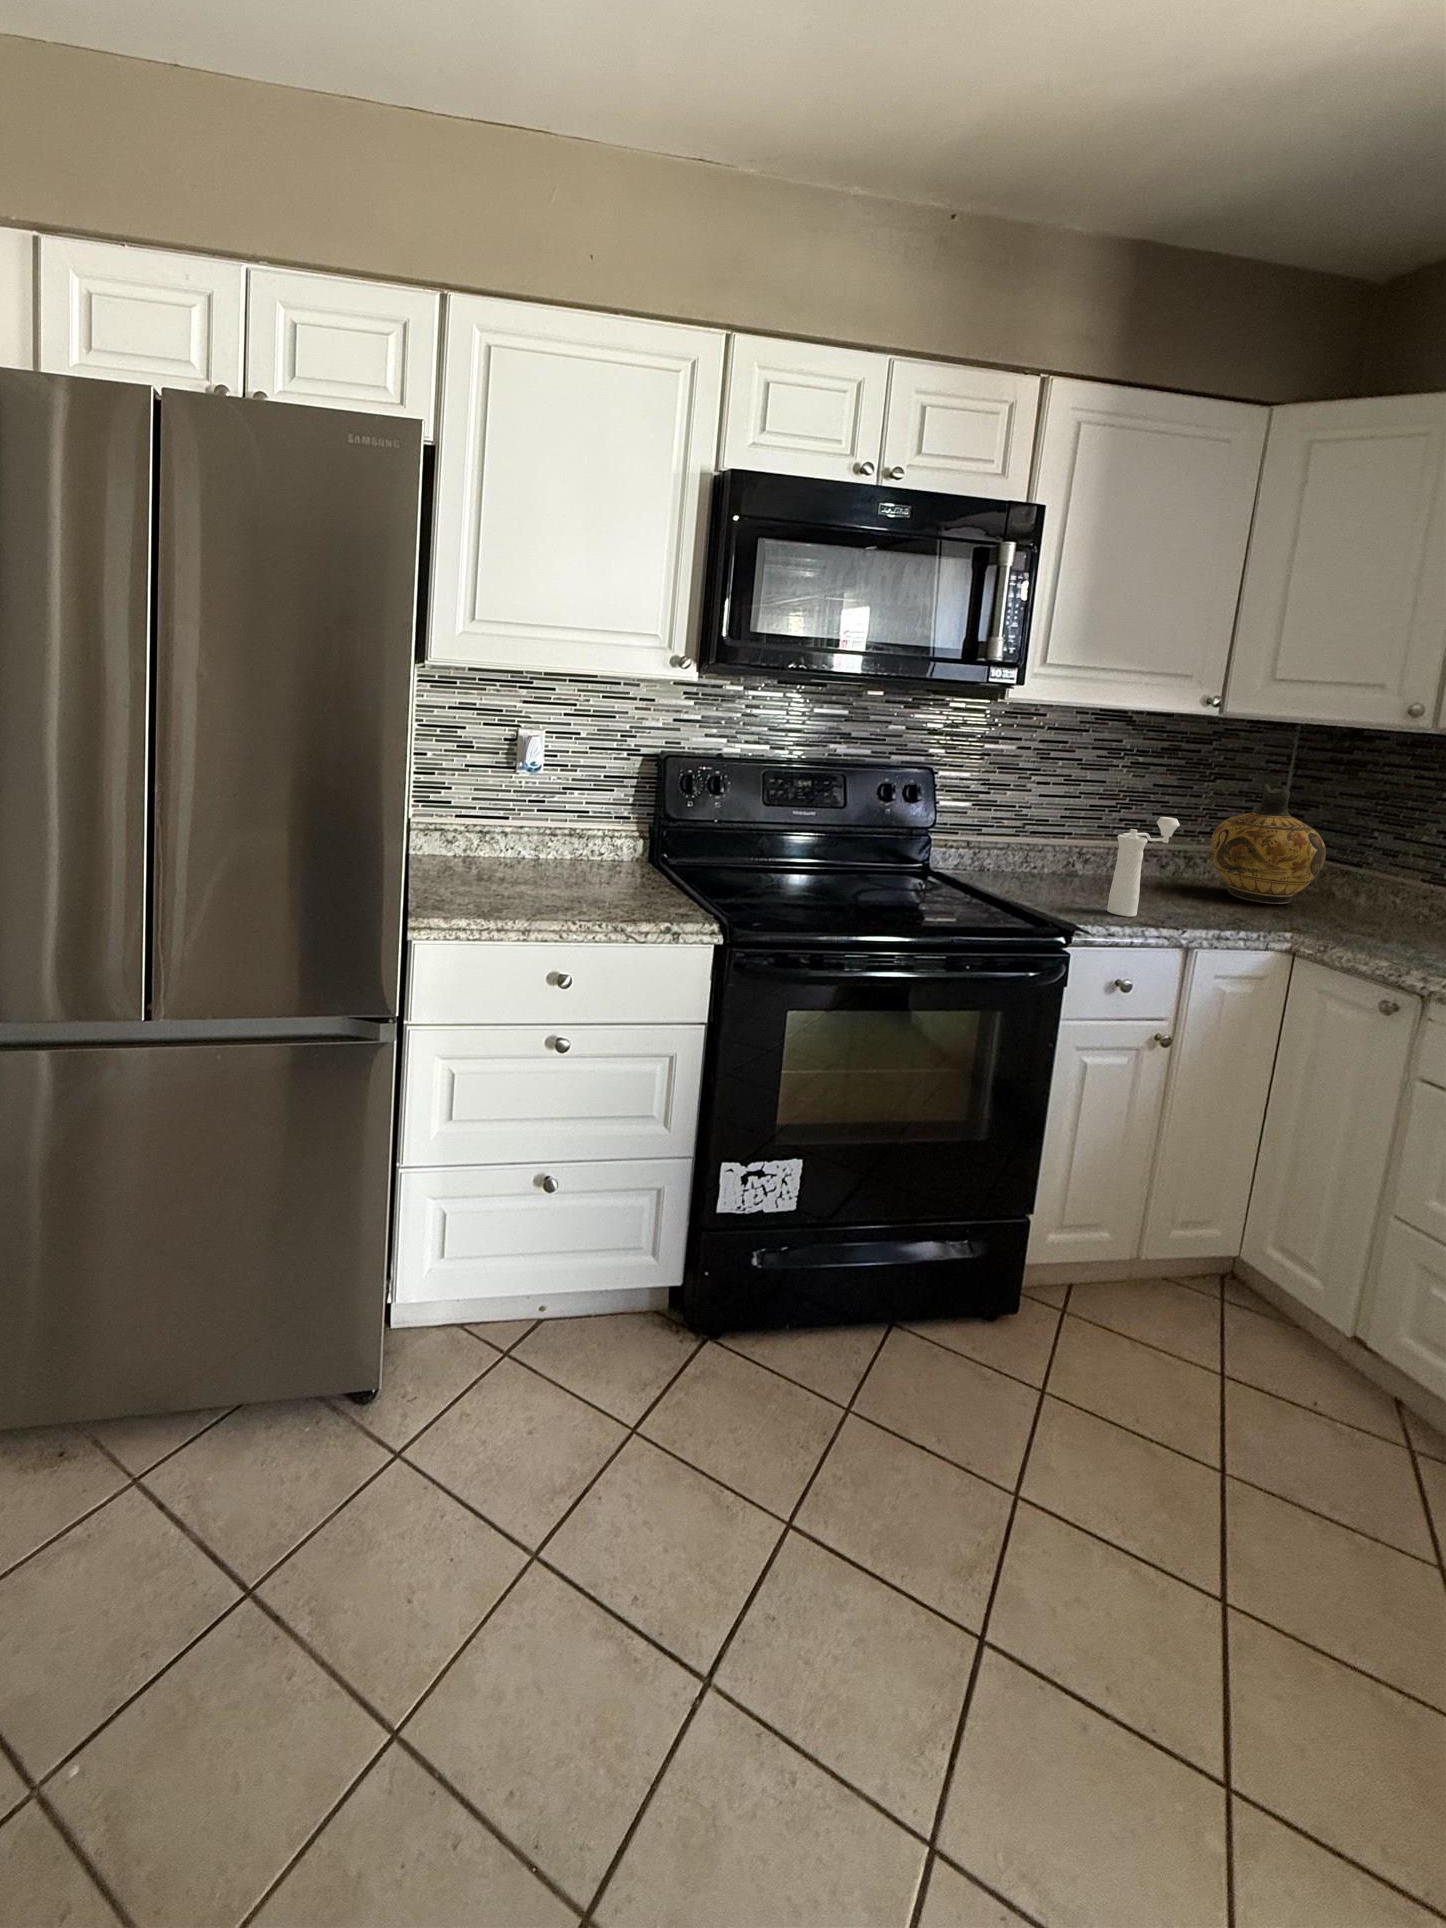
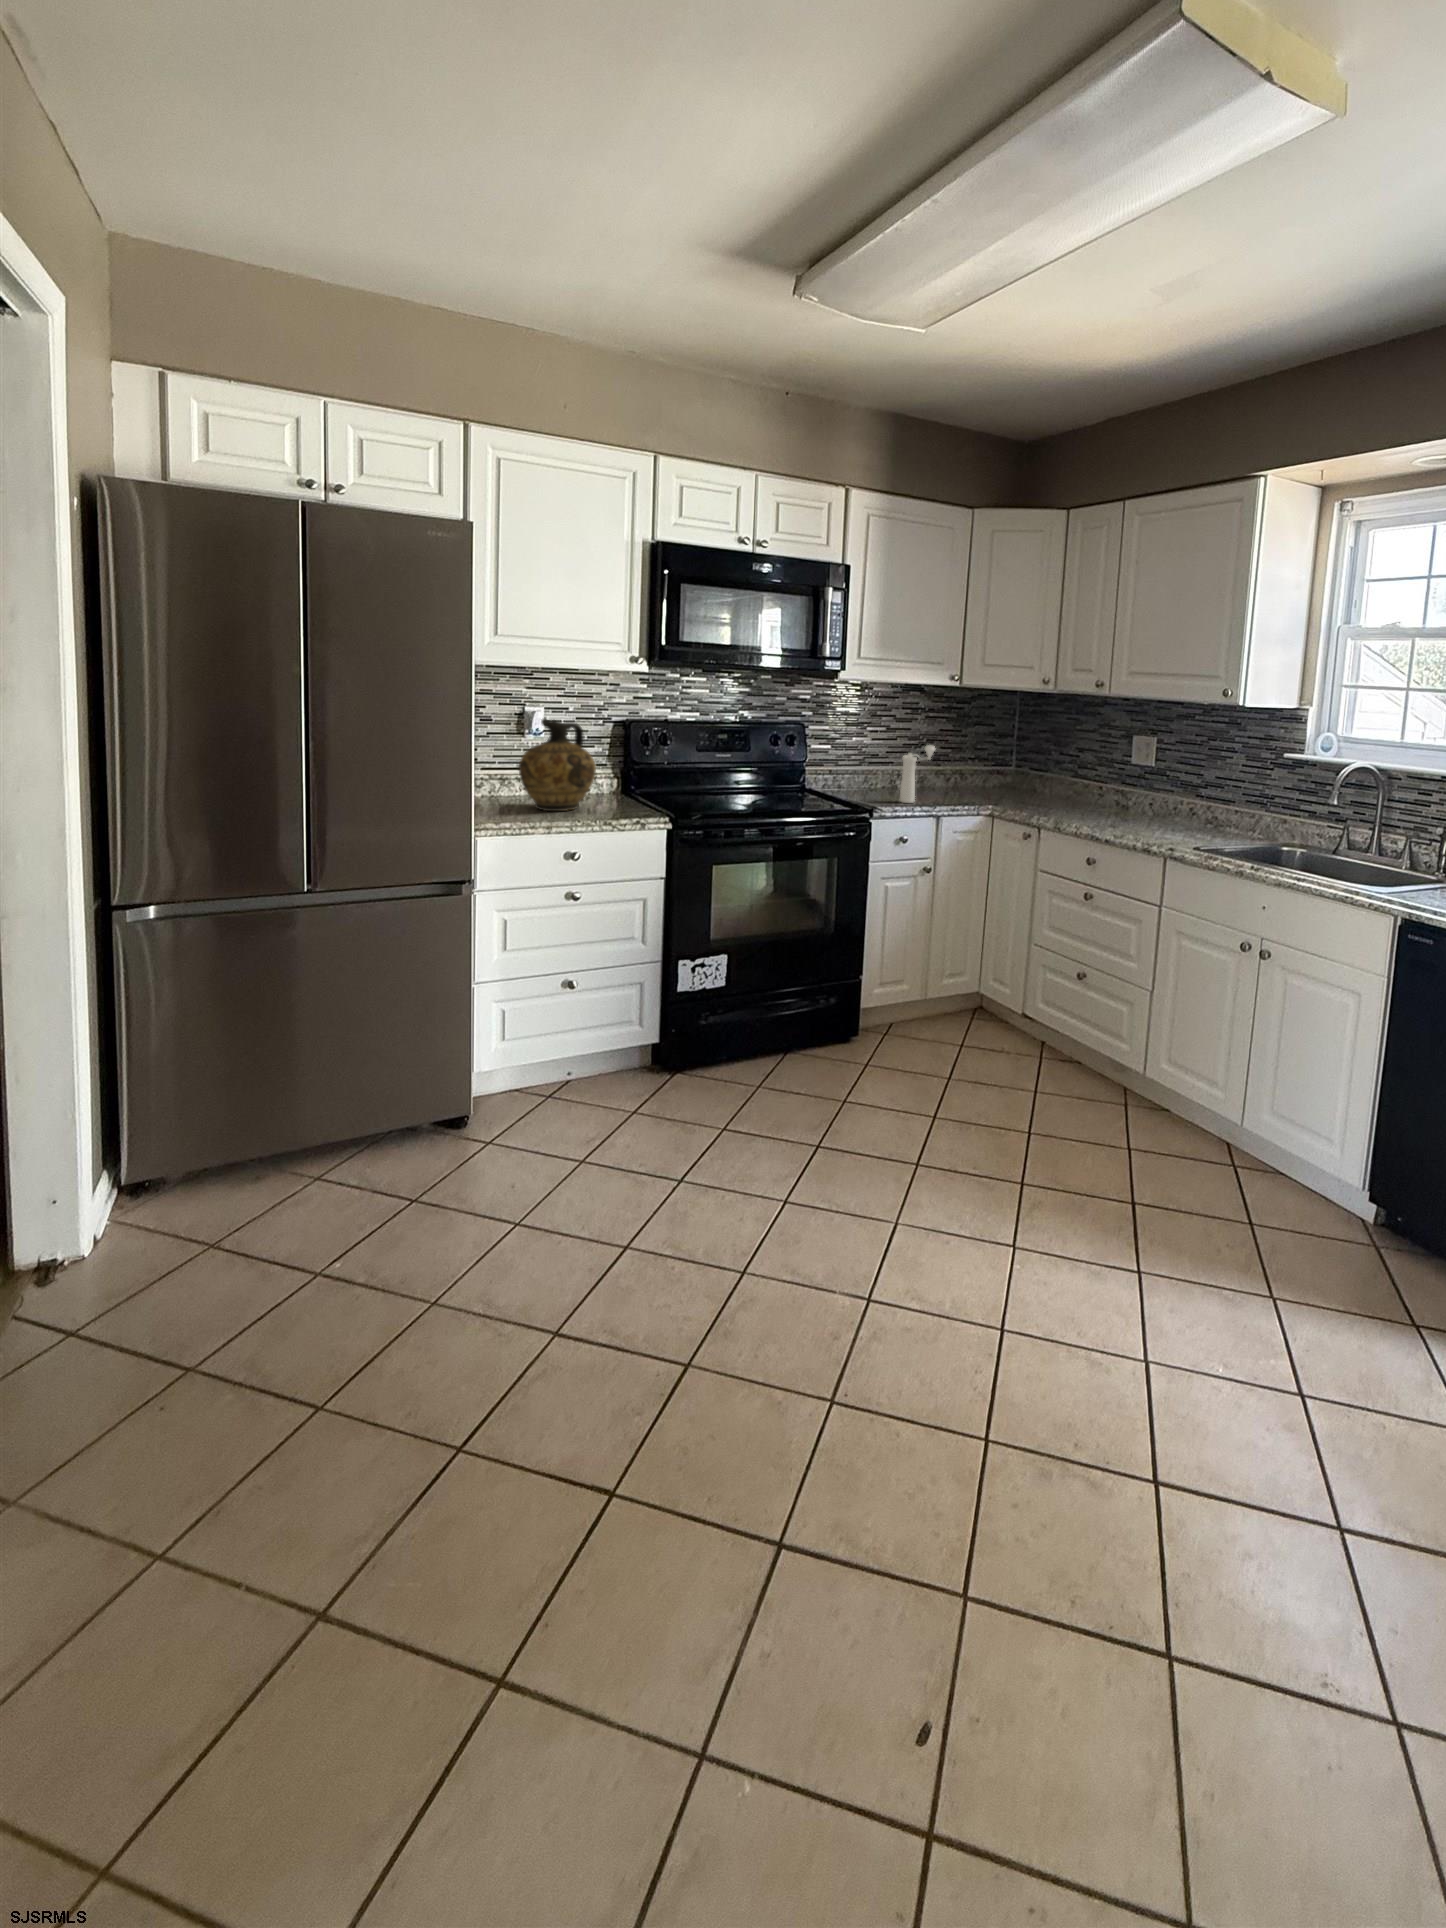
ceramic jug: present [1211,784,1326,904] -> present [519,719,596,811]

